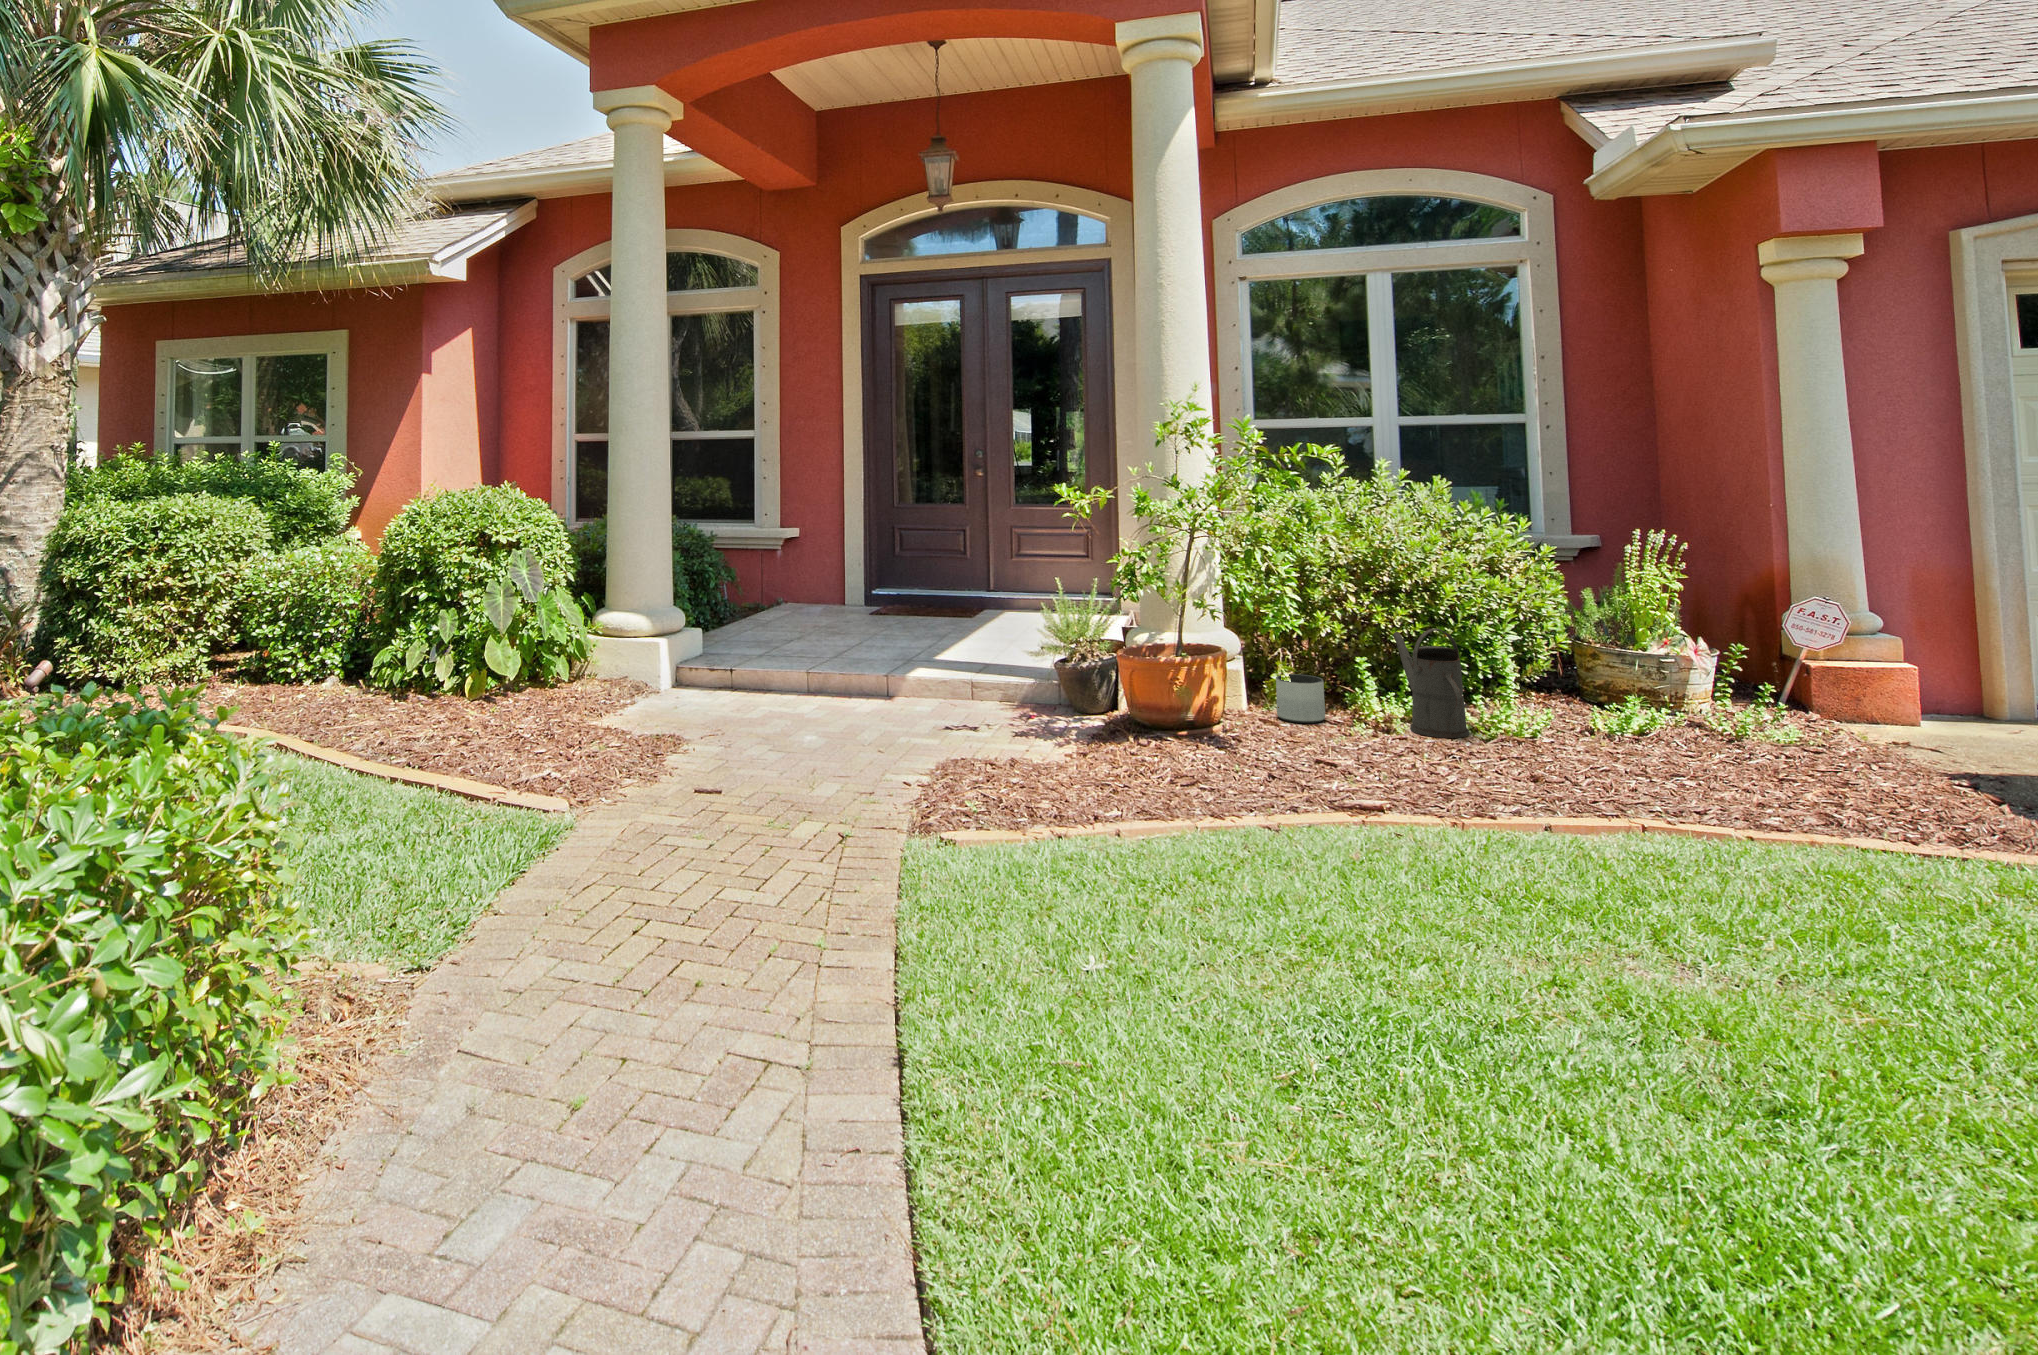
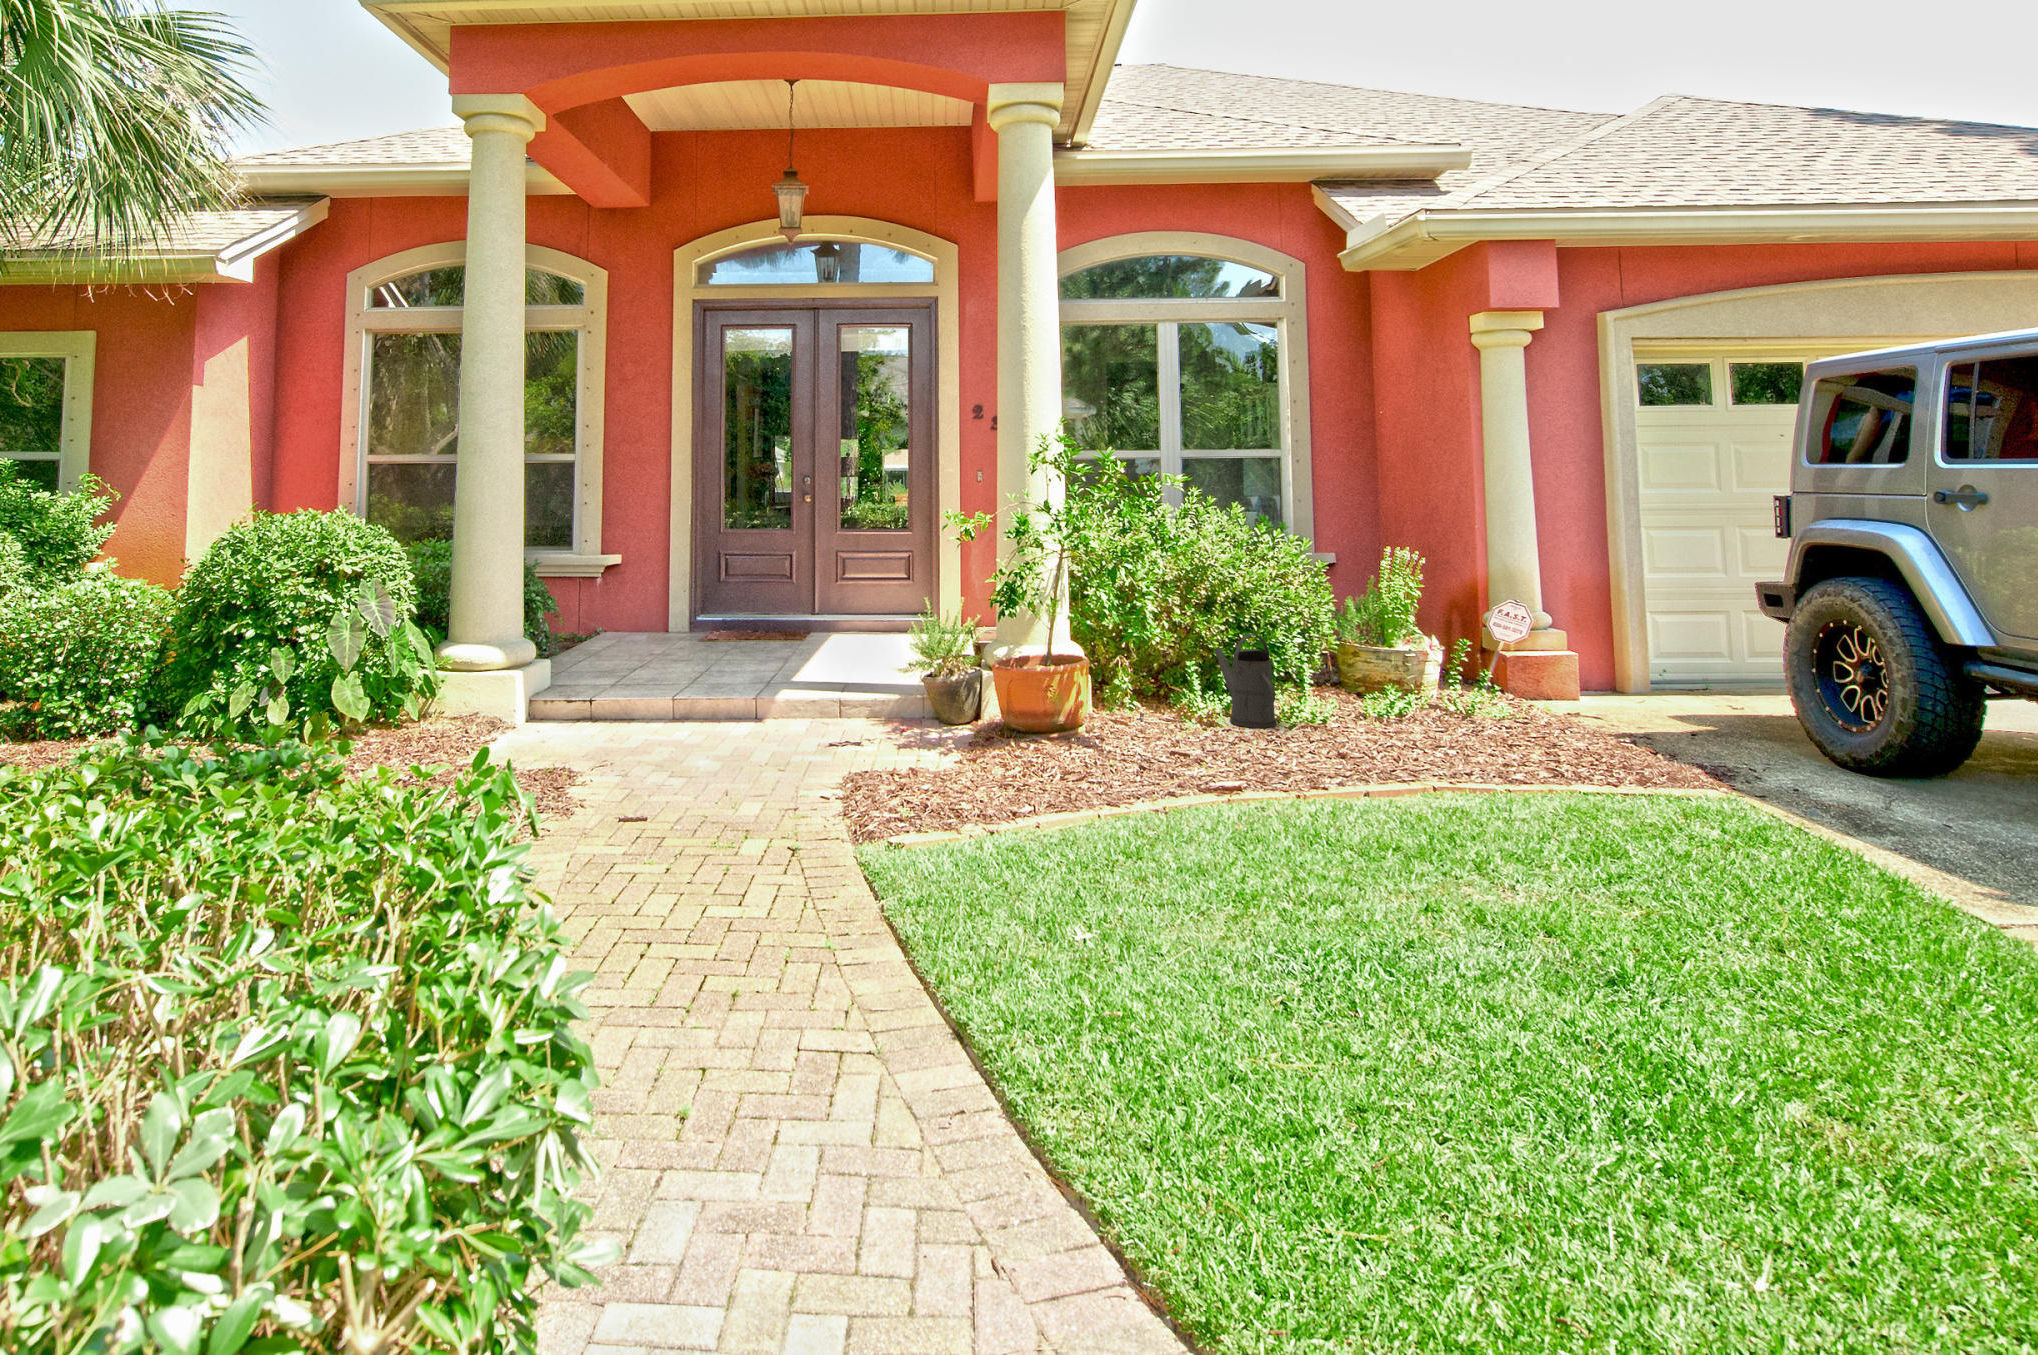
planter: present [1276,674,1325,723] -> none [1119,679,1160,722]

